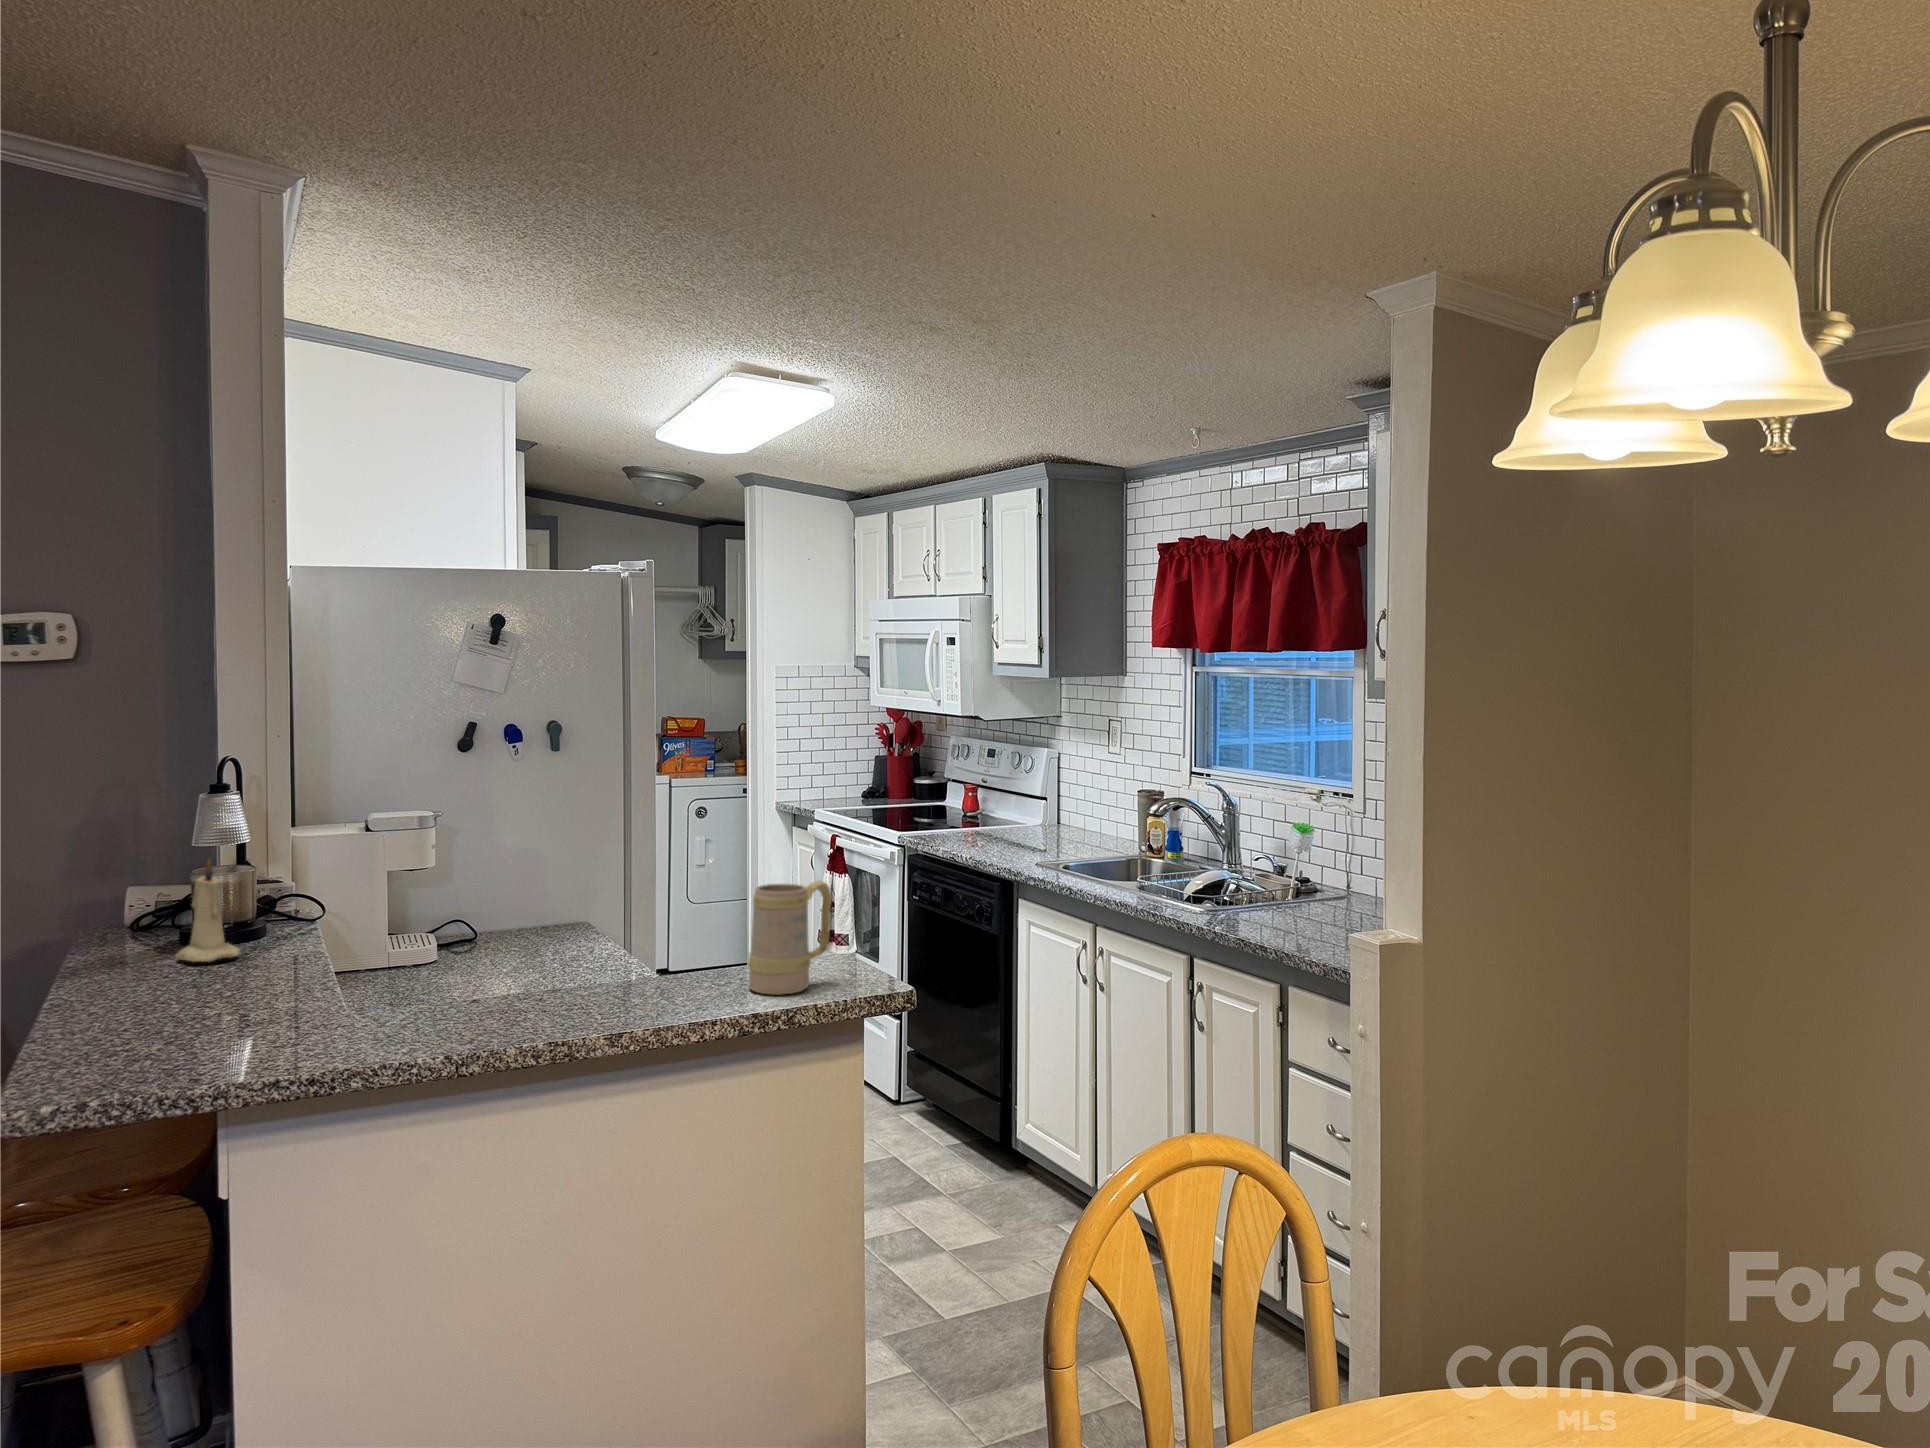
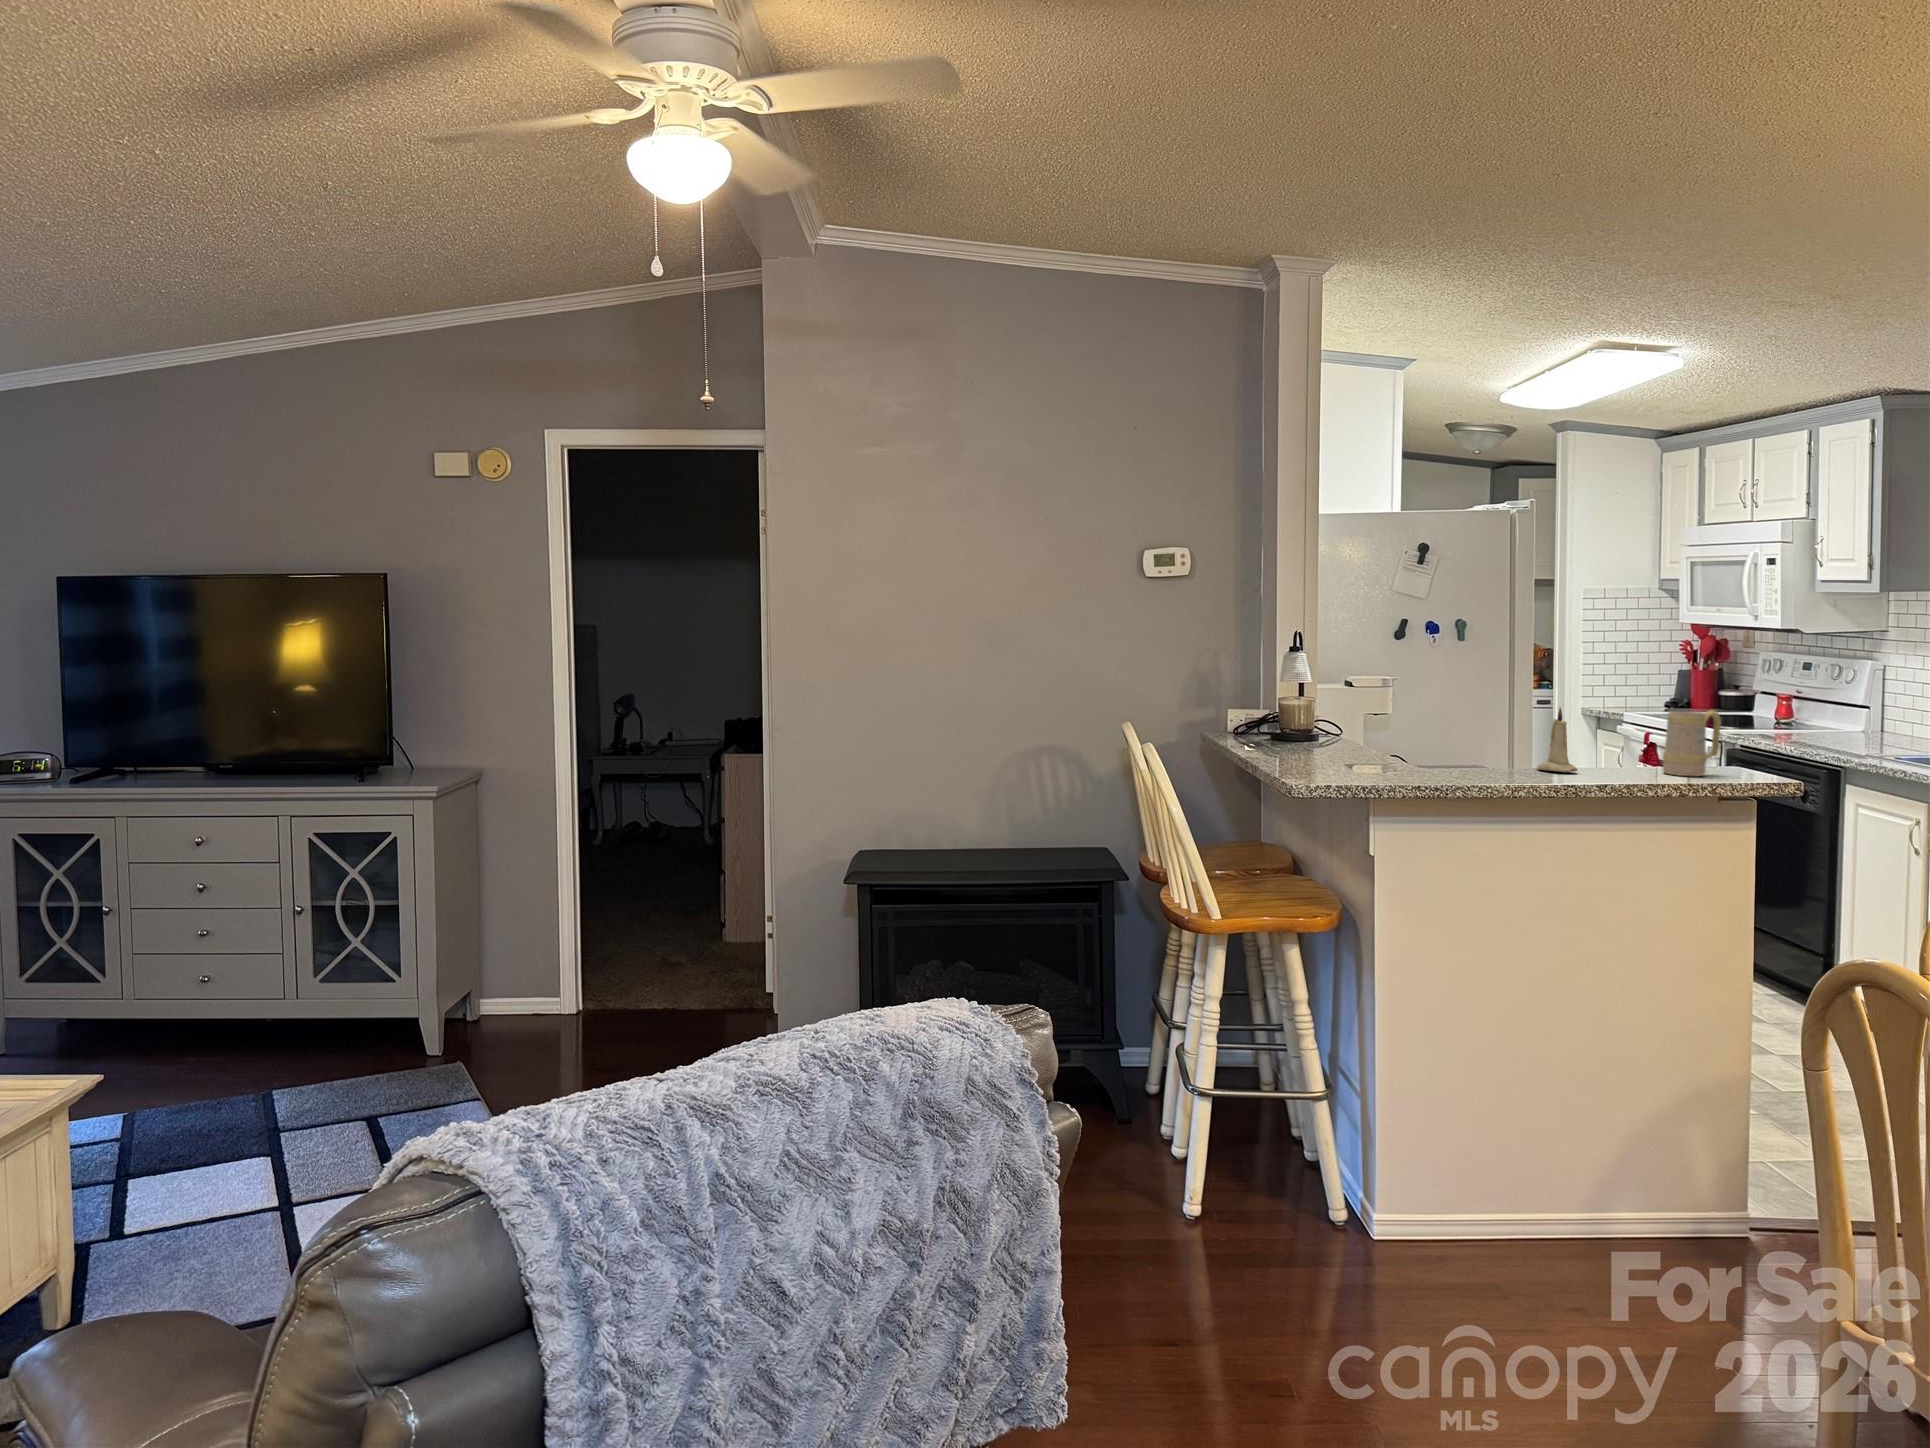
candle: present [175,860,240,962] -> present [1537,707,1577,772]

